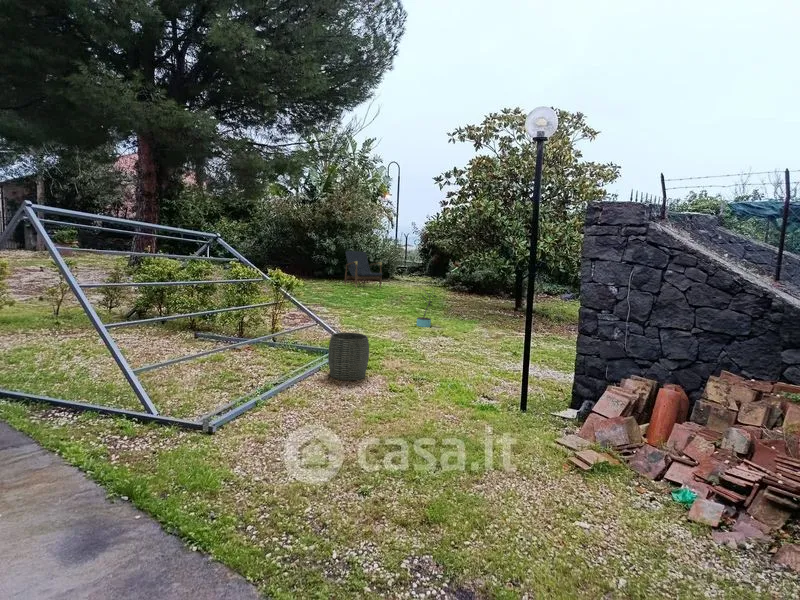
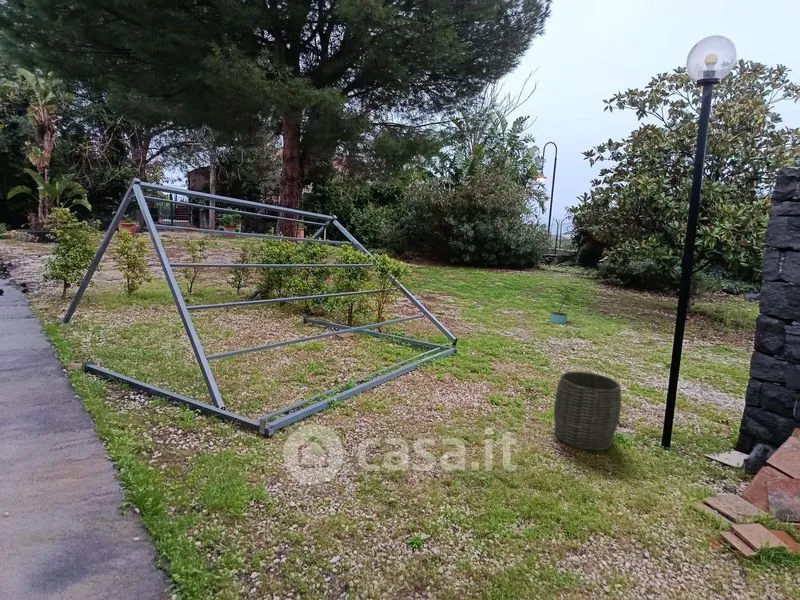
lounge chair: present [345,251,382,288] -> none [483,237,524,277]
woven basket: present [328,332,369,380] -> present [554,372,622,450]

